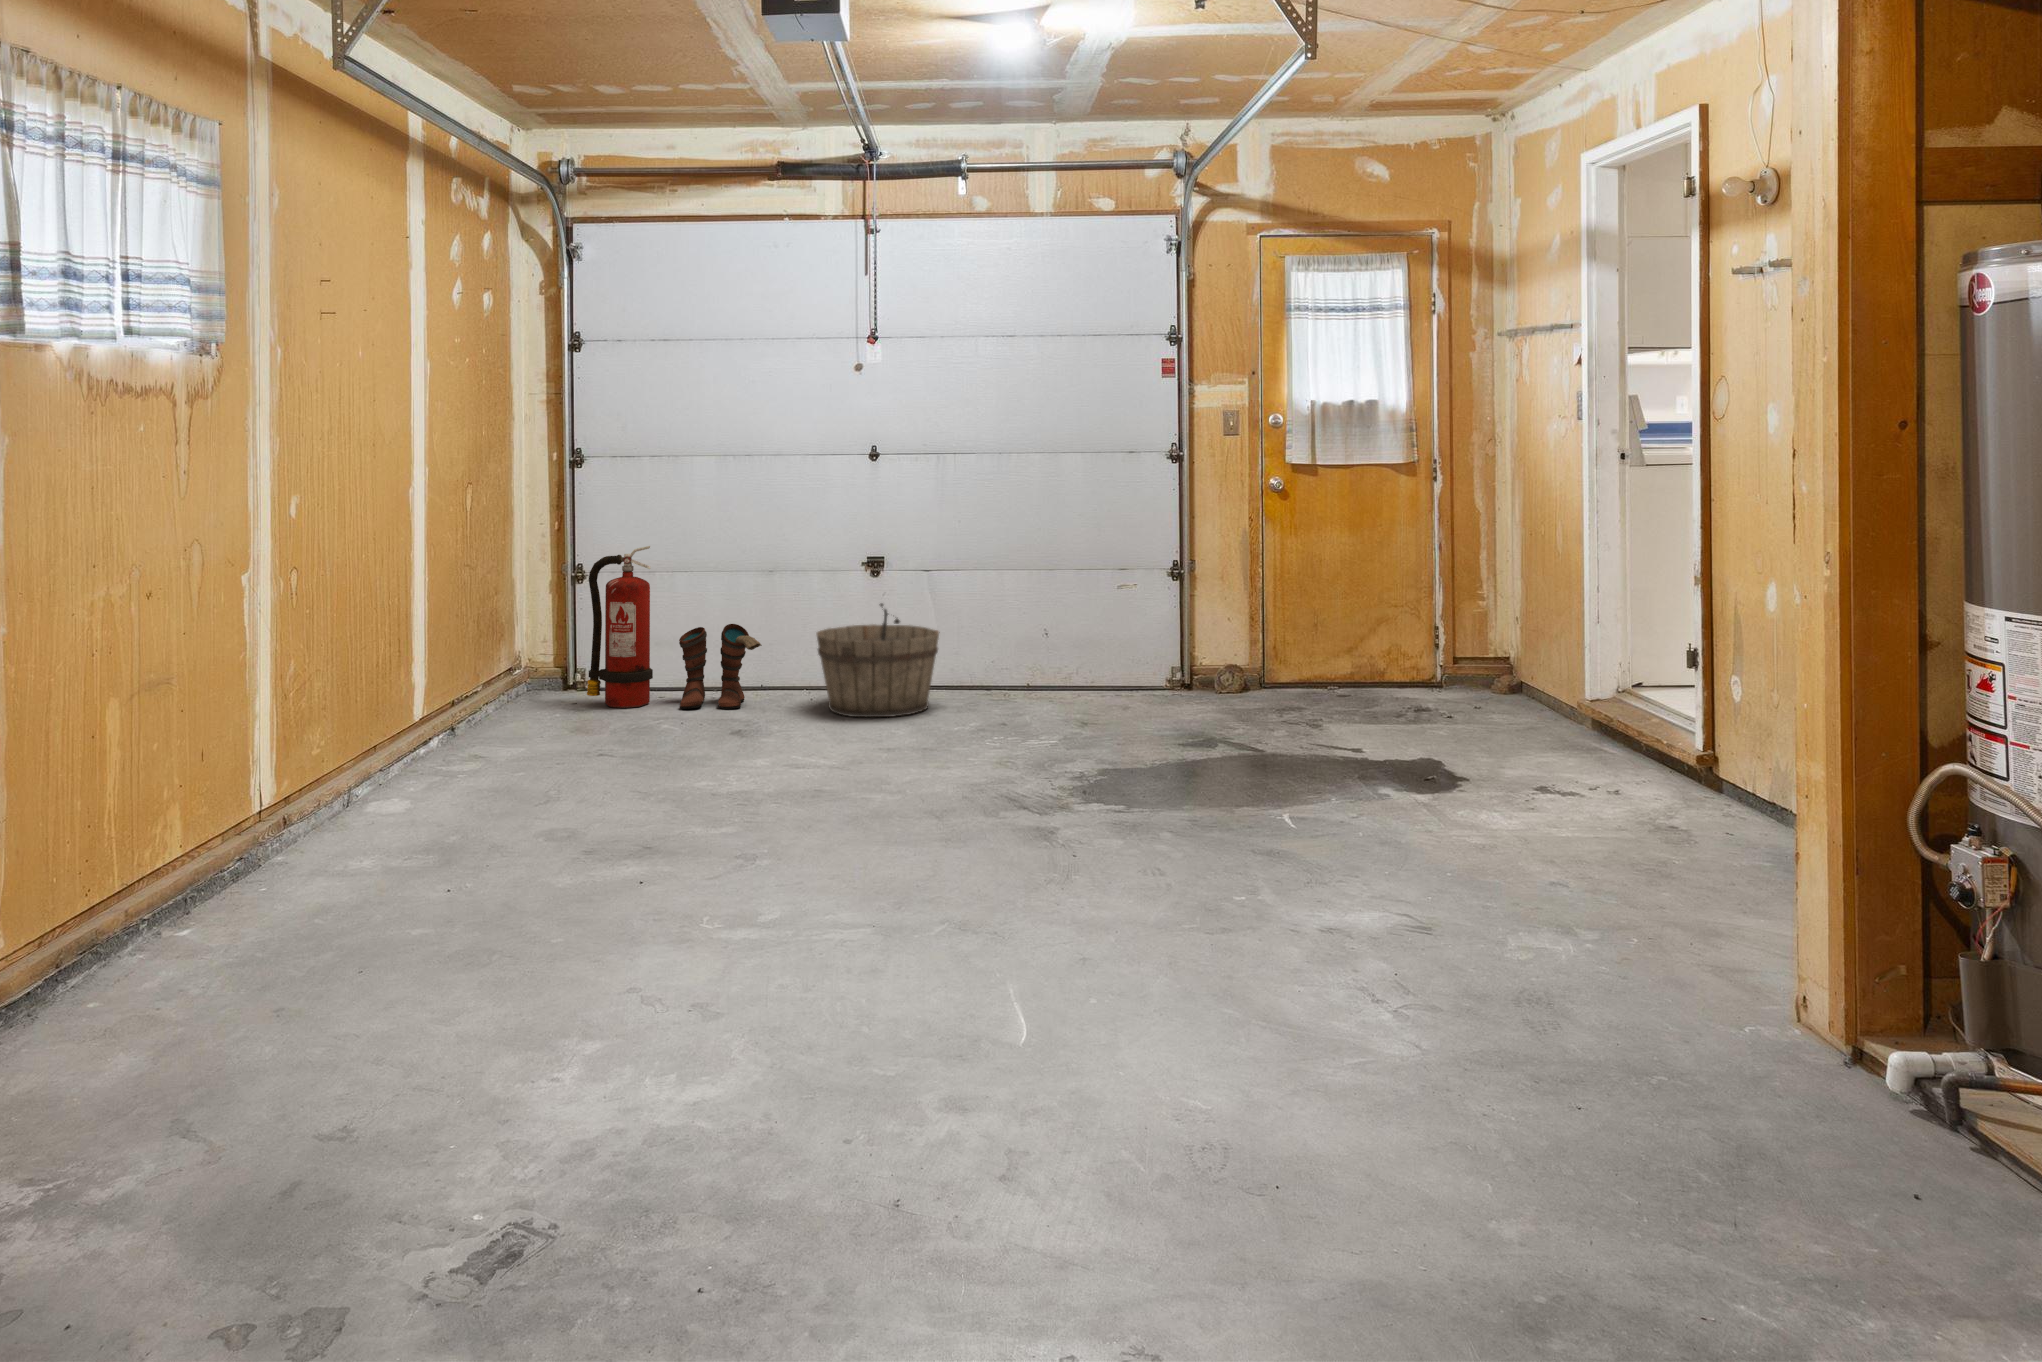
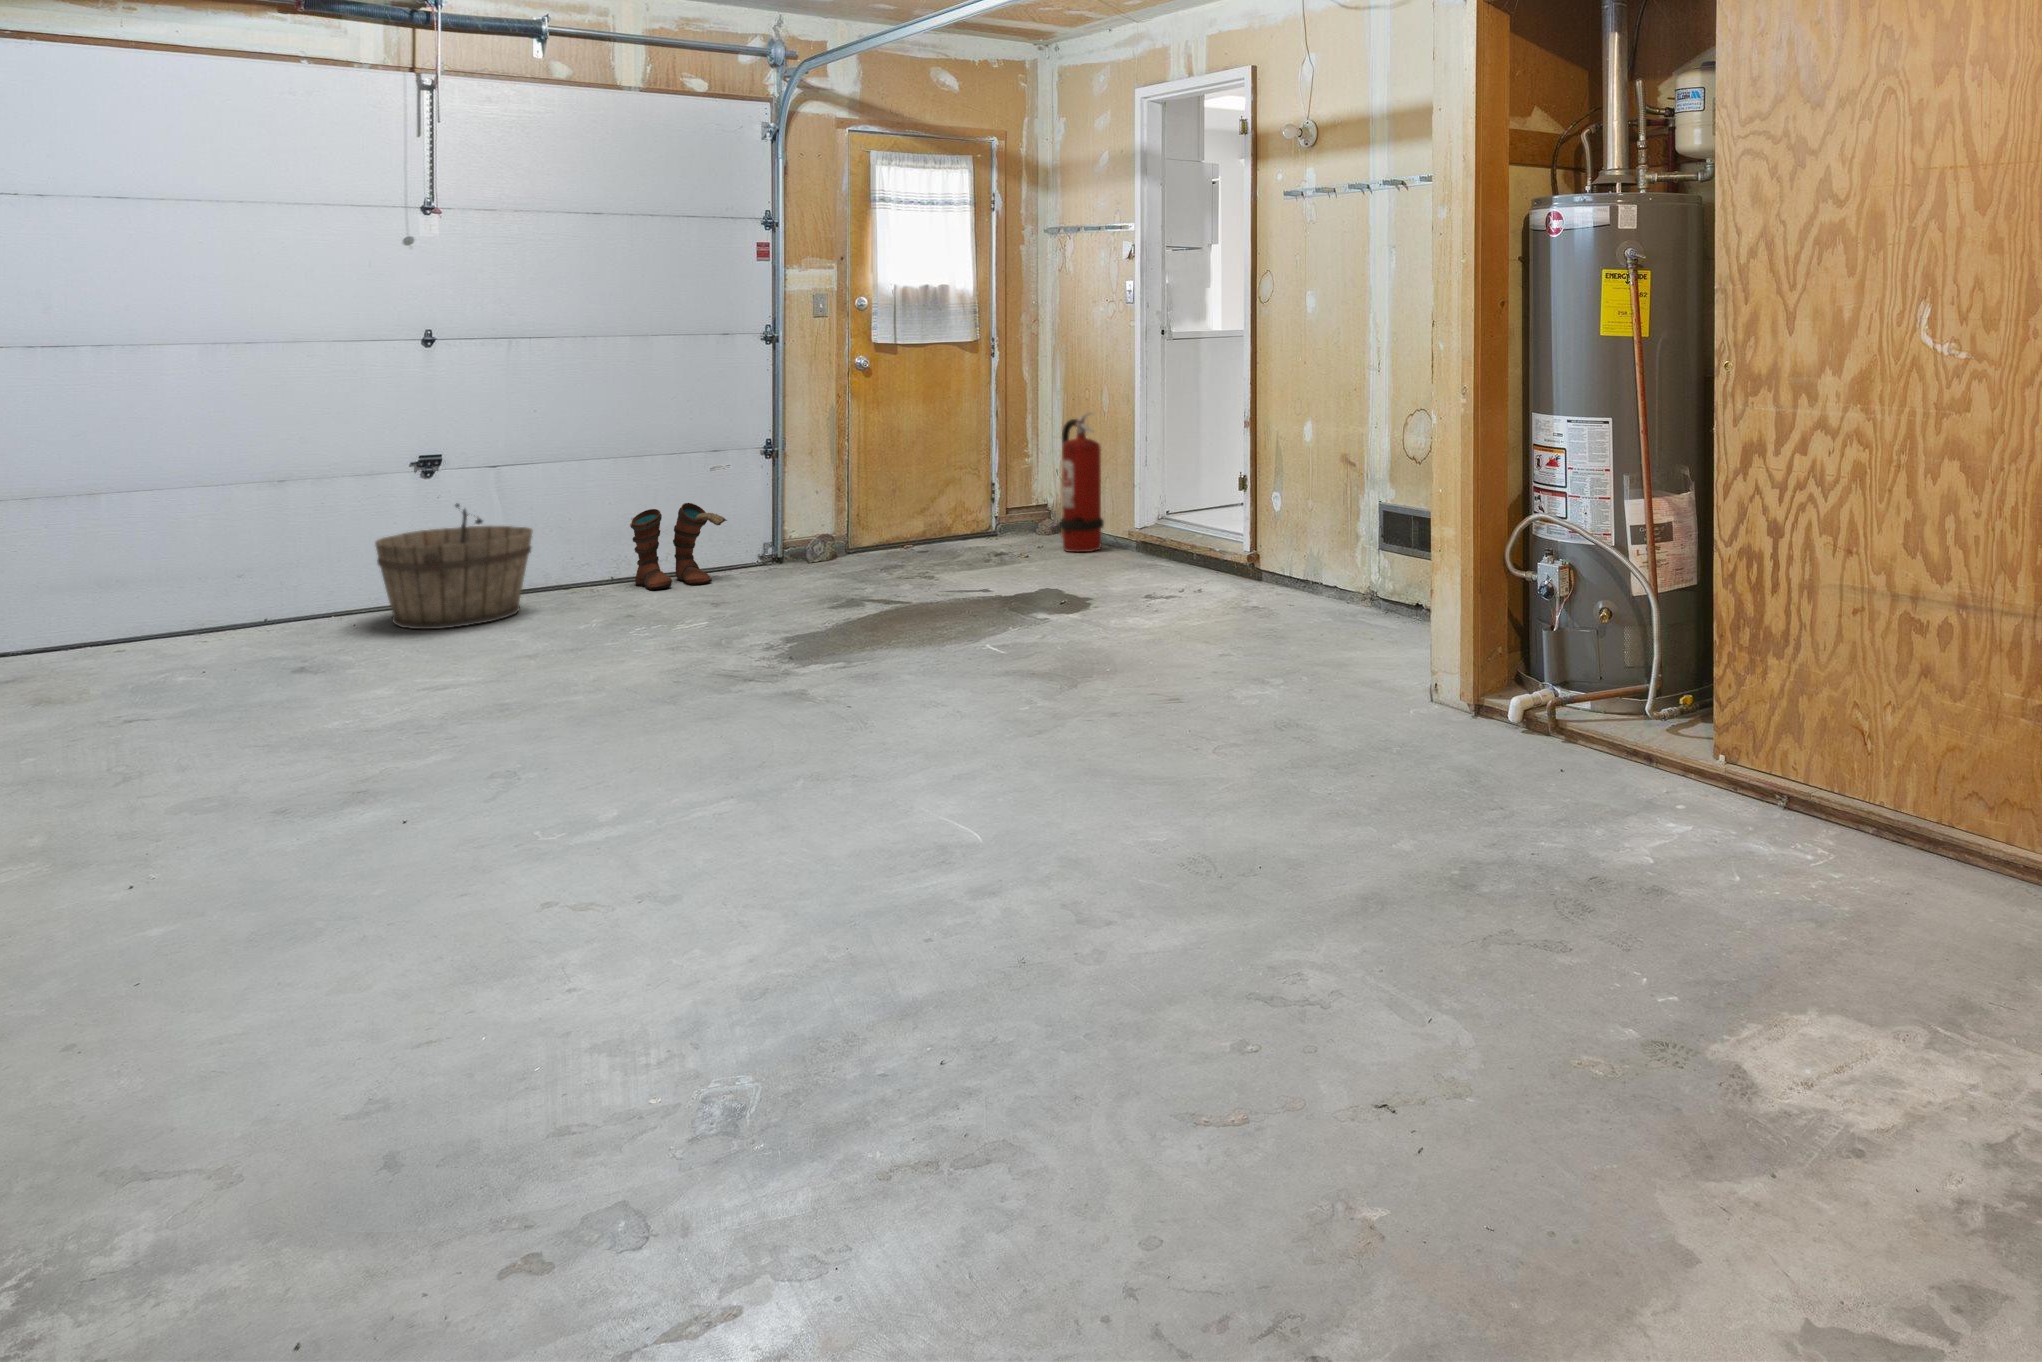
fire extinguisher: present [587,546,653,708] -> present [1060,413,1104,552]
boots: present [679,624,762,709] -> present [630,503,727,589]

